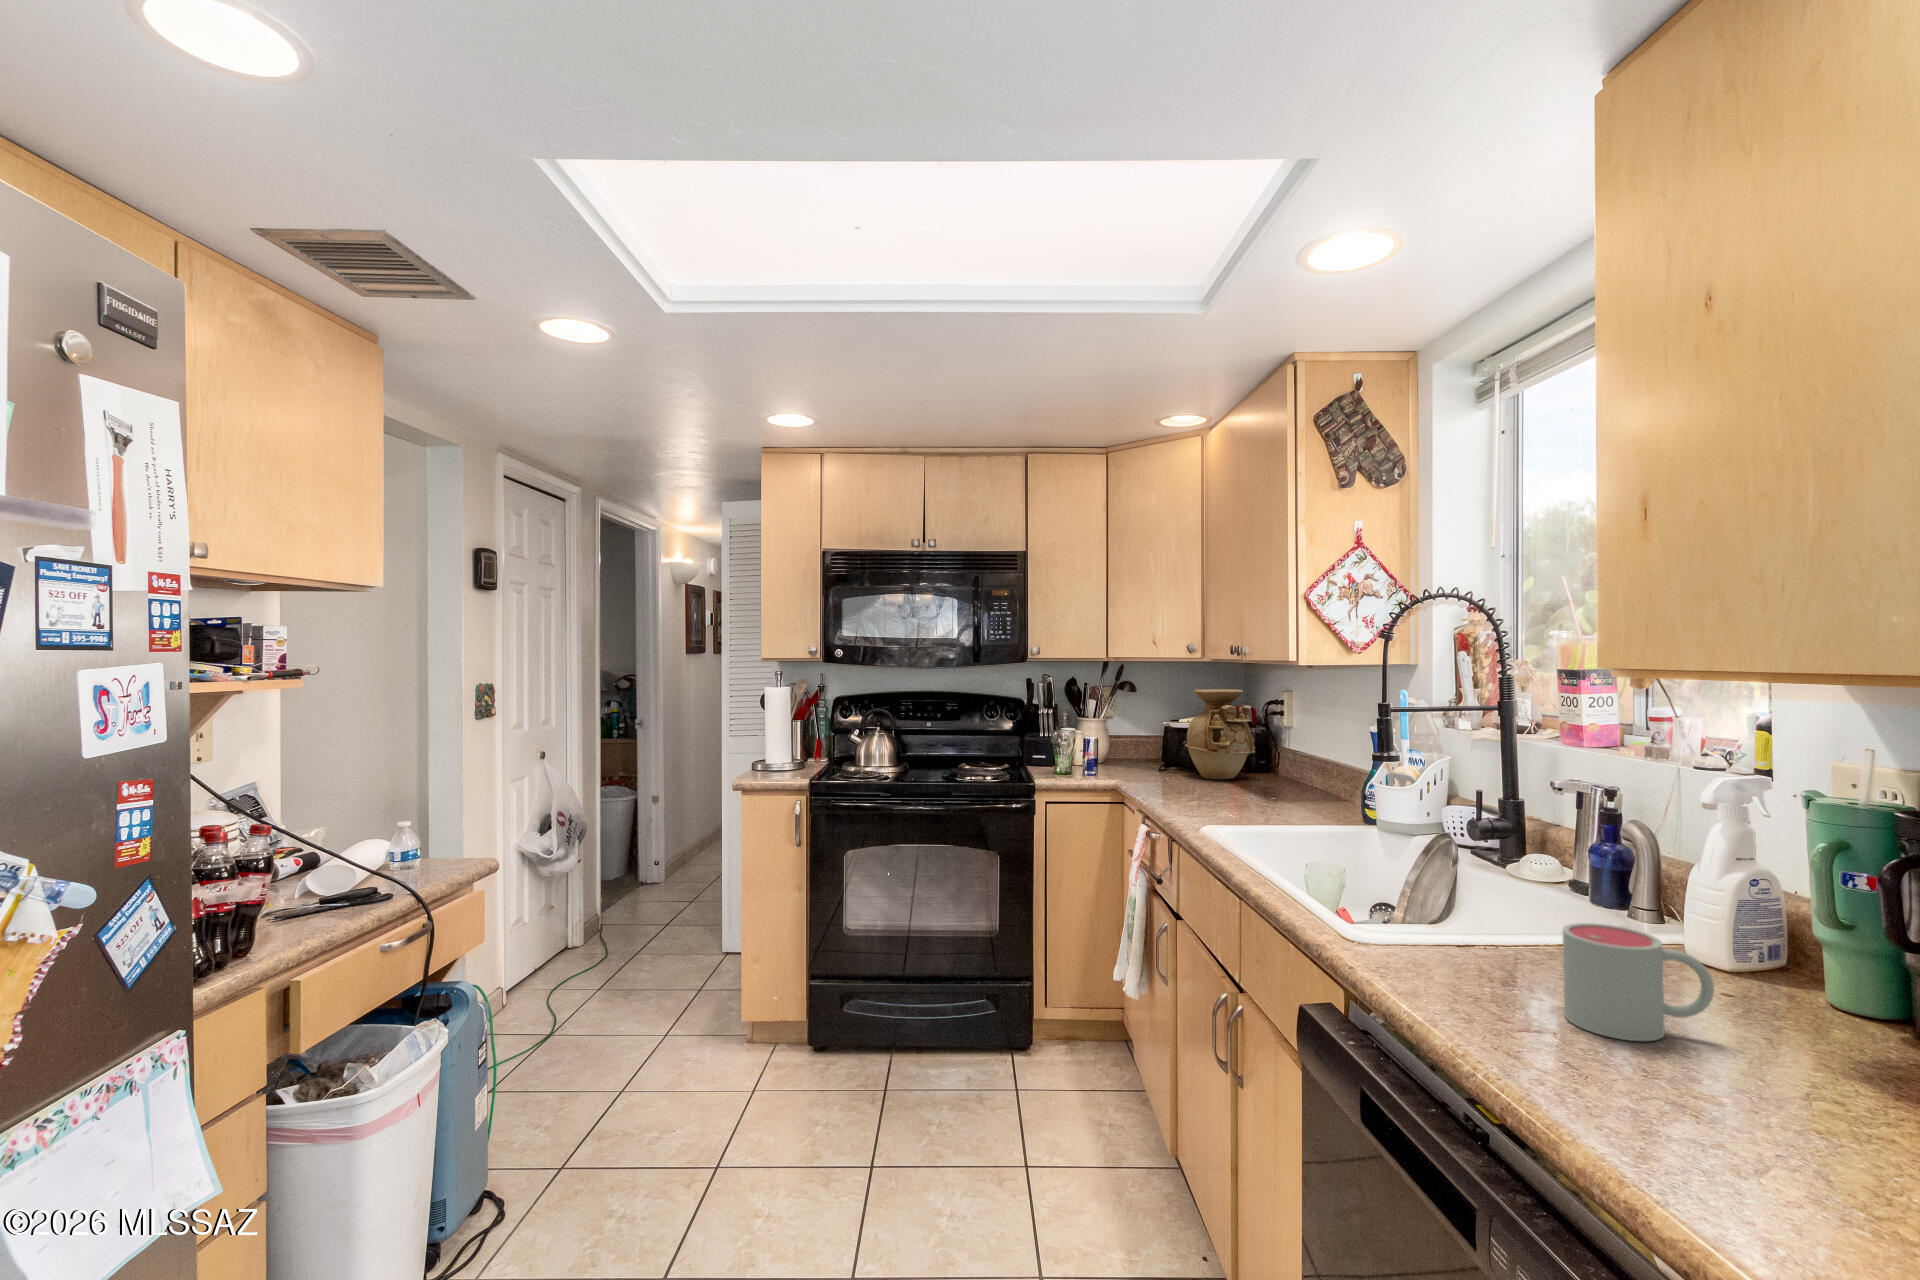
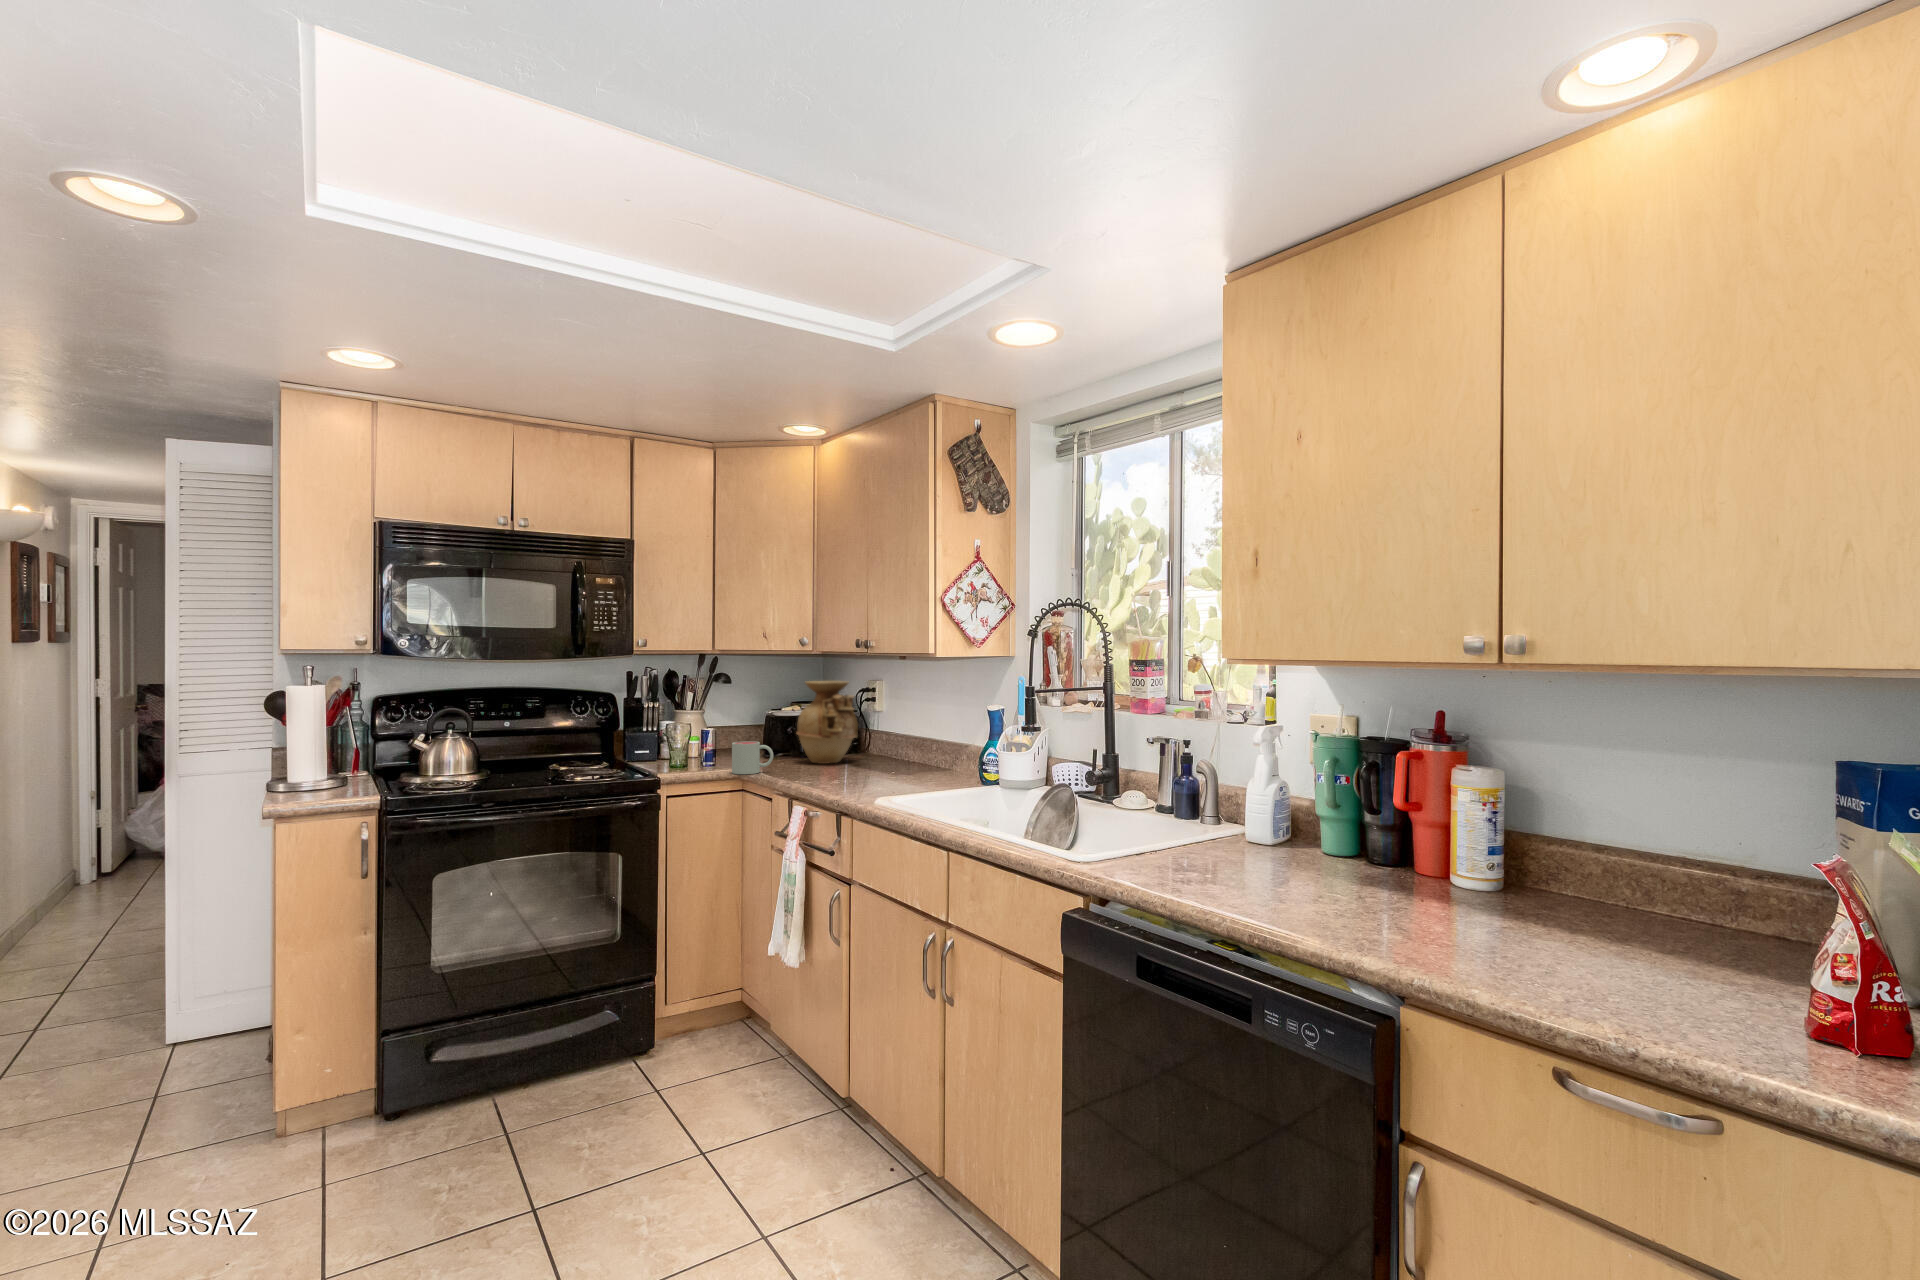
mug: present [1563,923,1714,1041] -> present [732,741,773,774]

